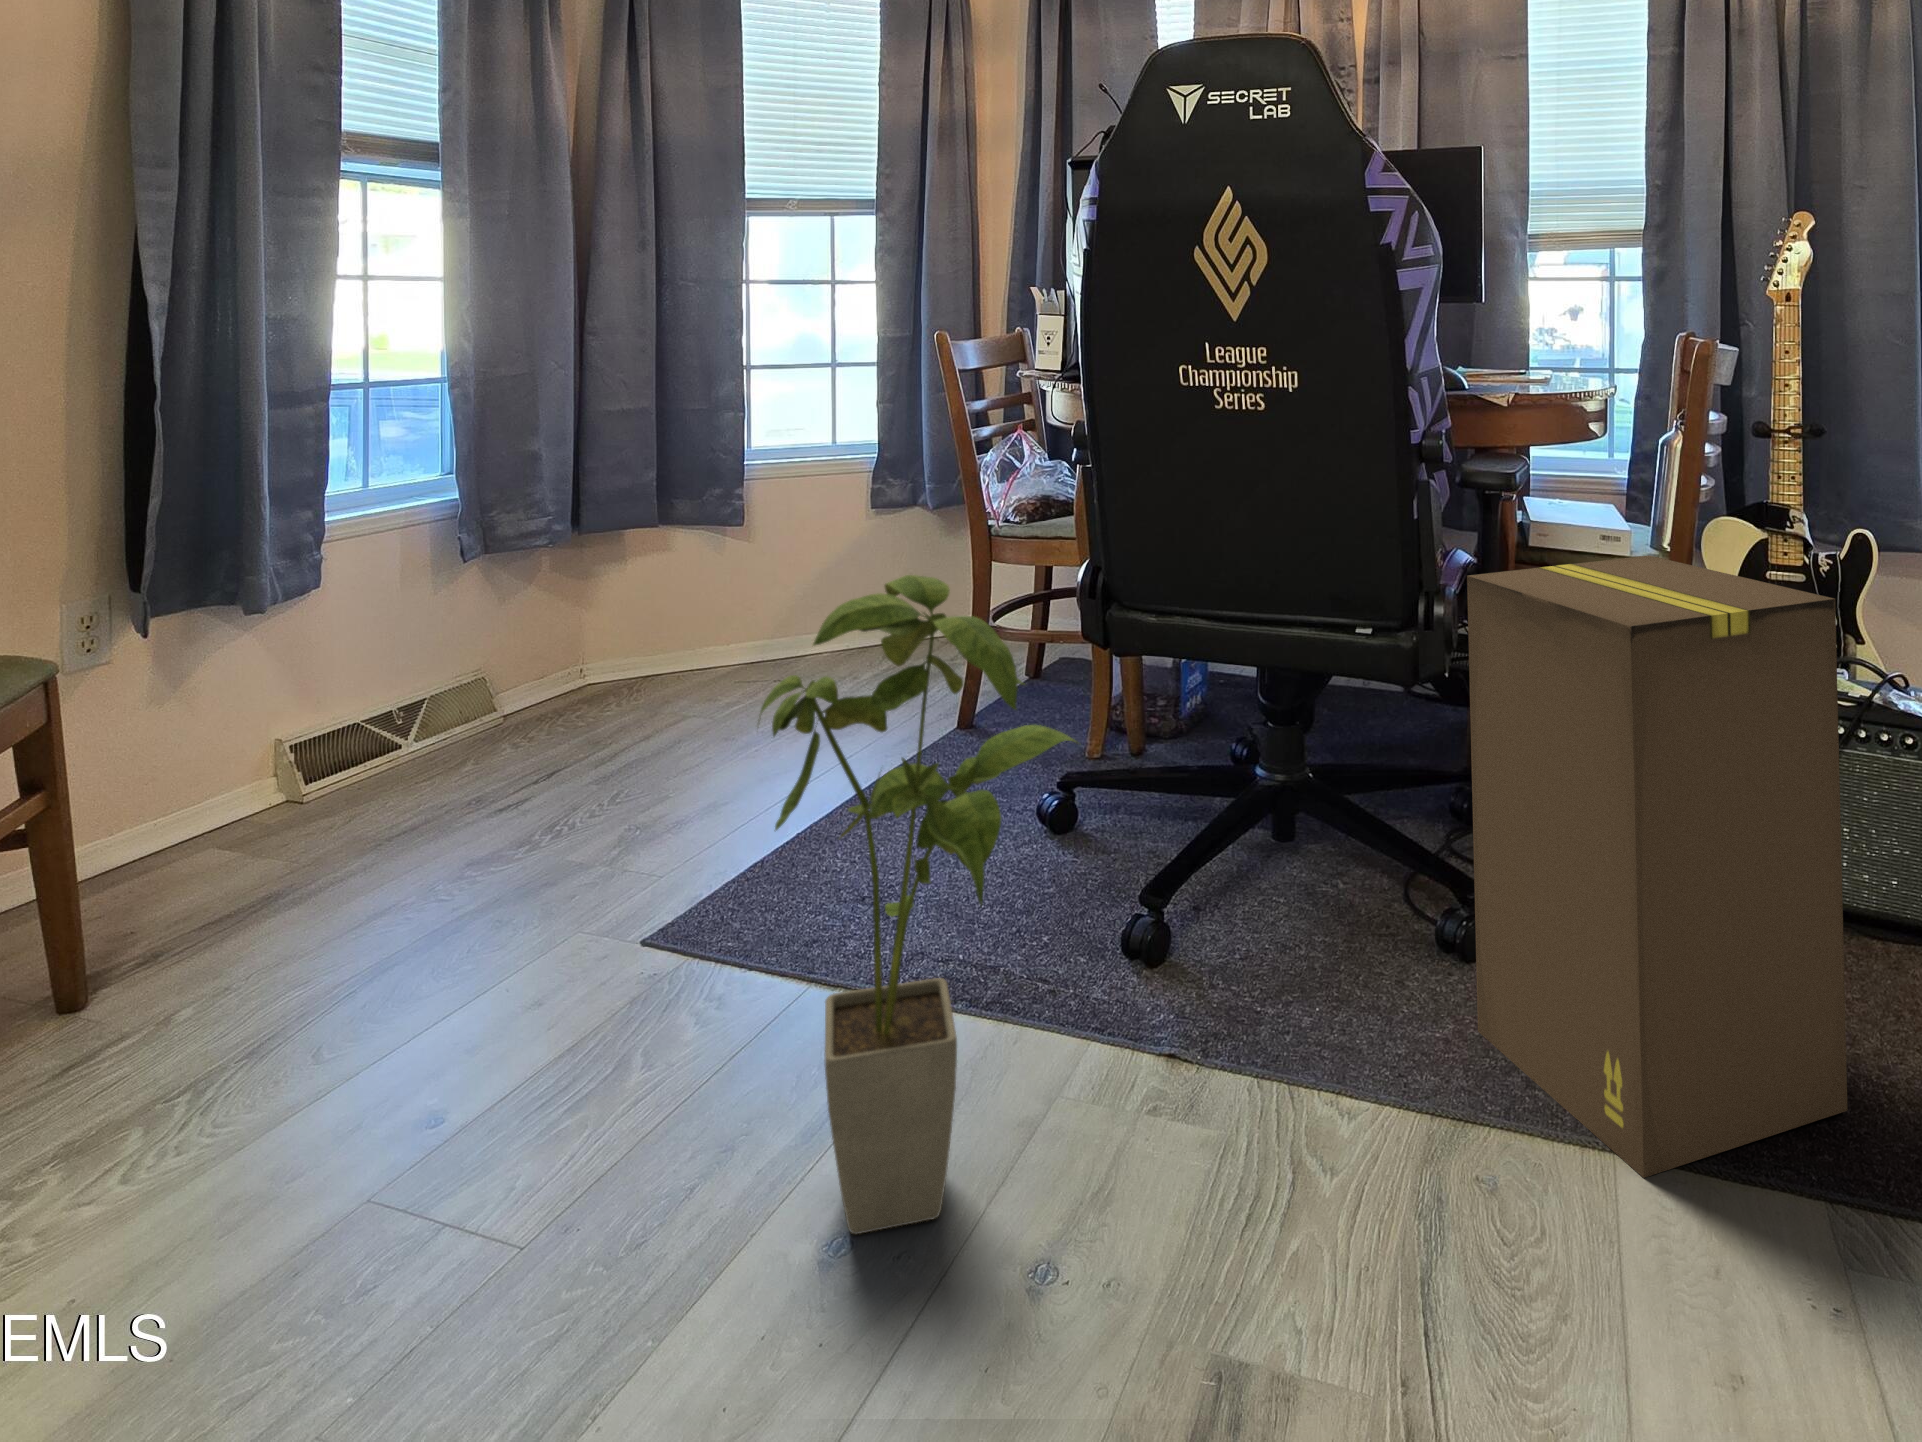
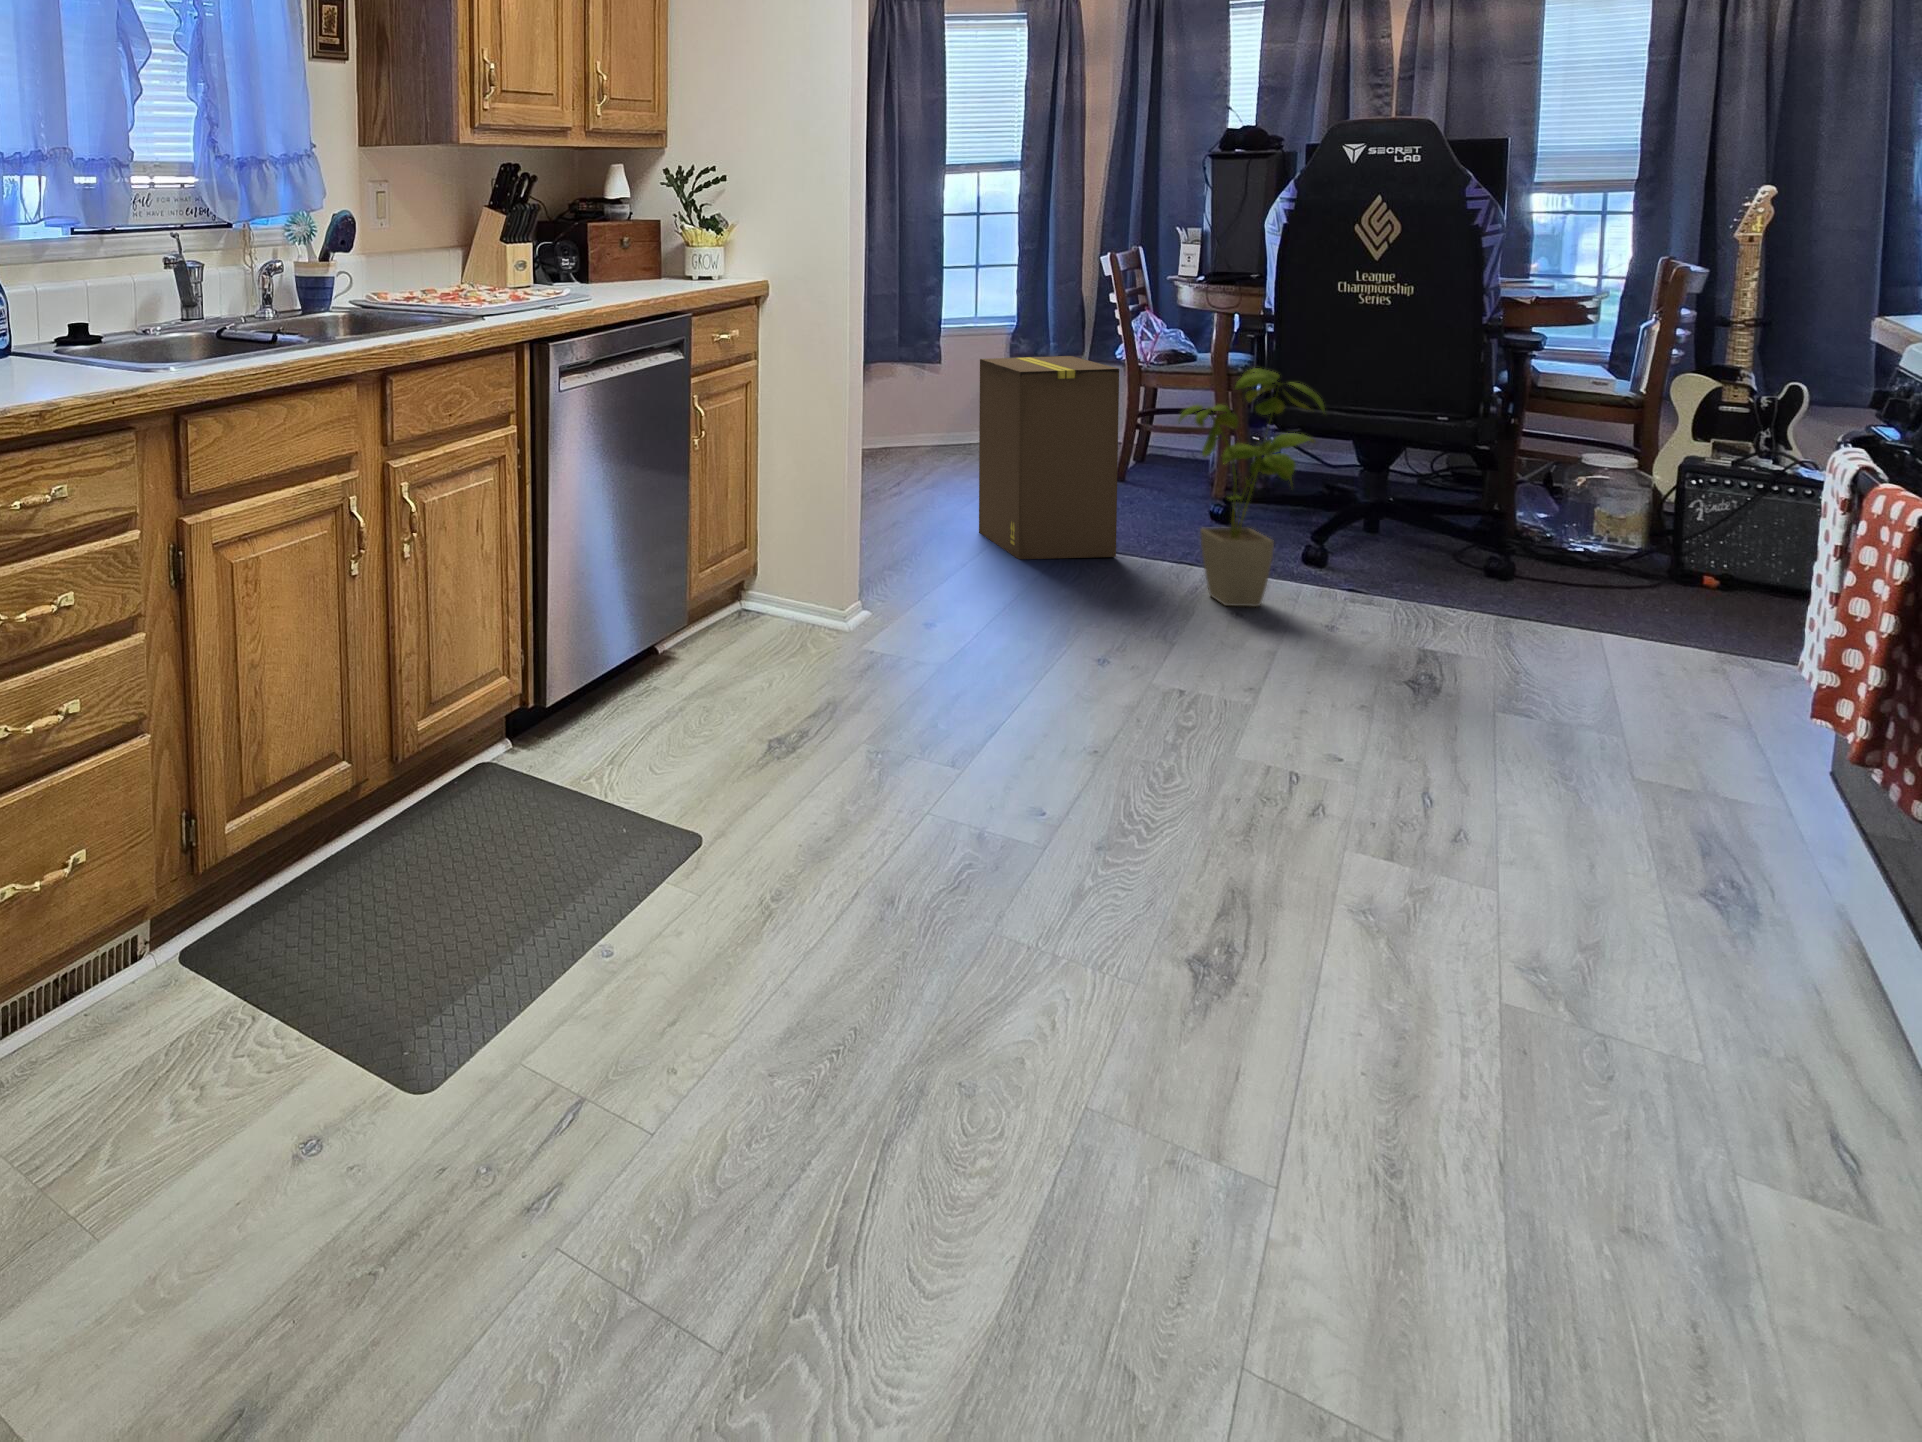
cardboard box: present [1467,555,1847,1178] -> present [979,356,1119,559]

